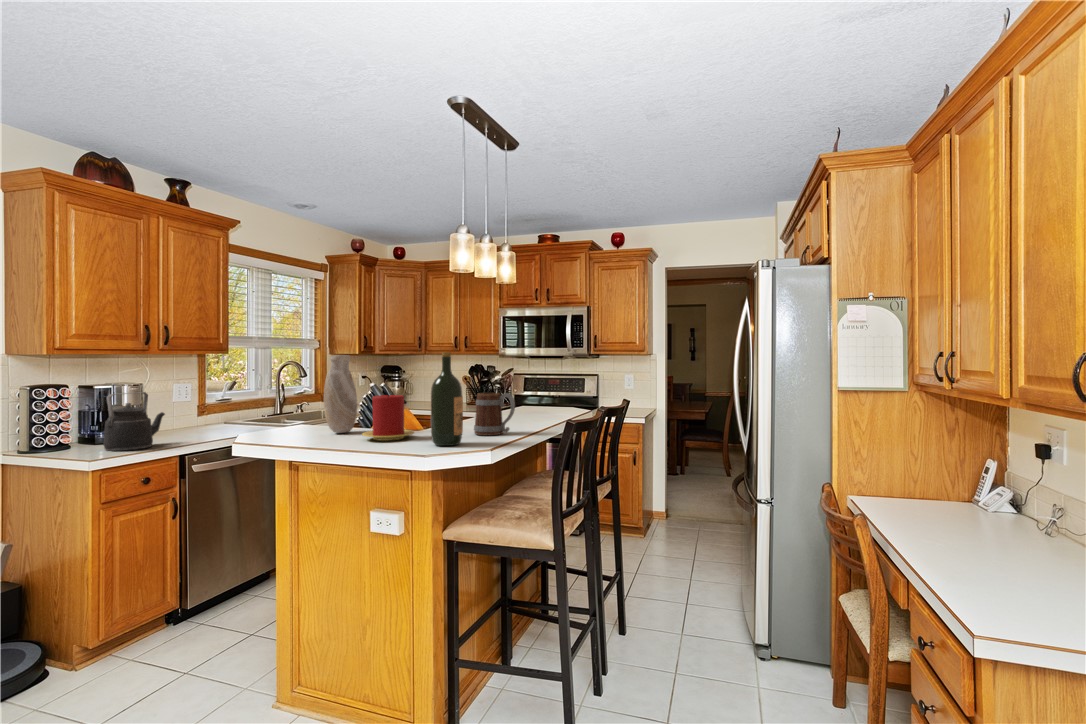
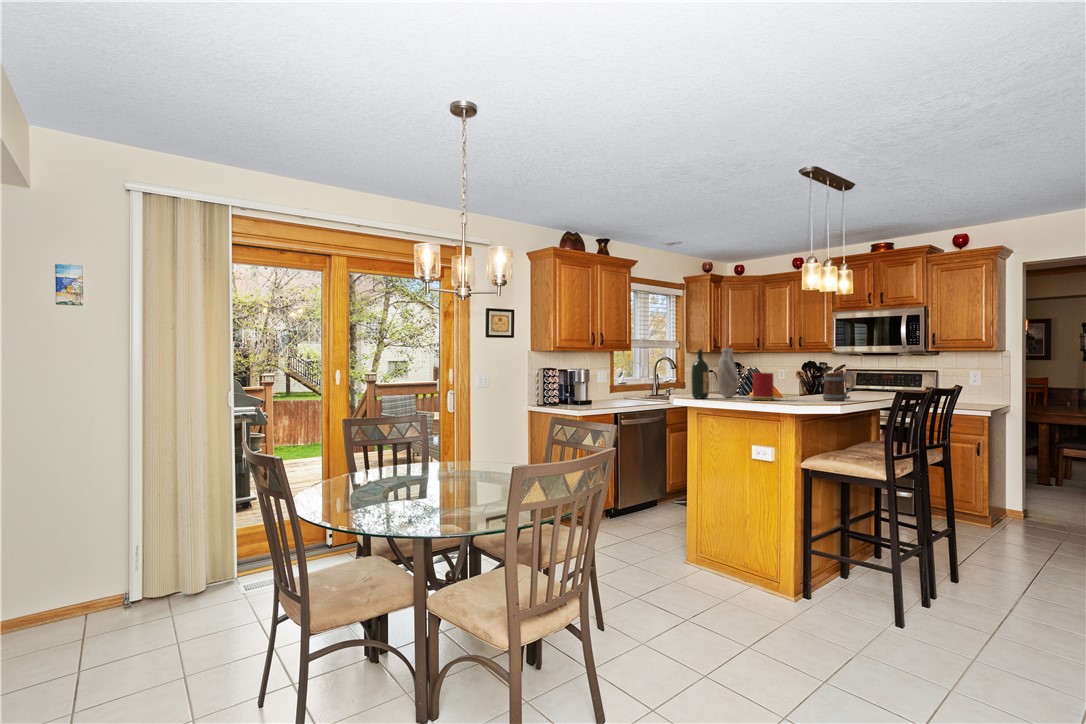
wine bottle: present [431,352,463,446] -> present [691,348,709,399]
kettle: present [104,392,165,451] -> none [577,373,605,407]

